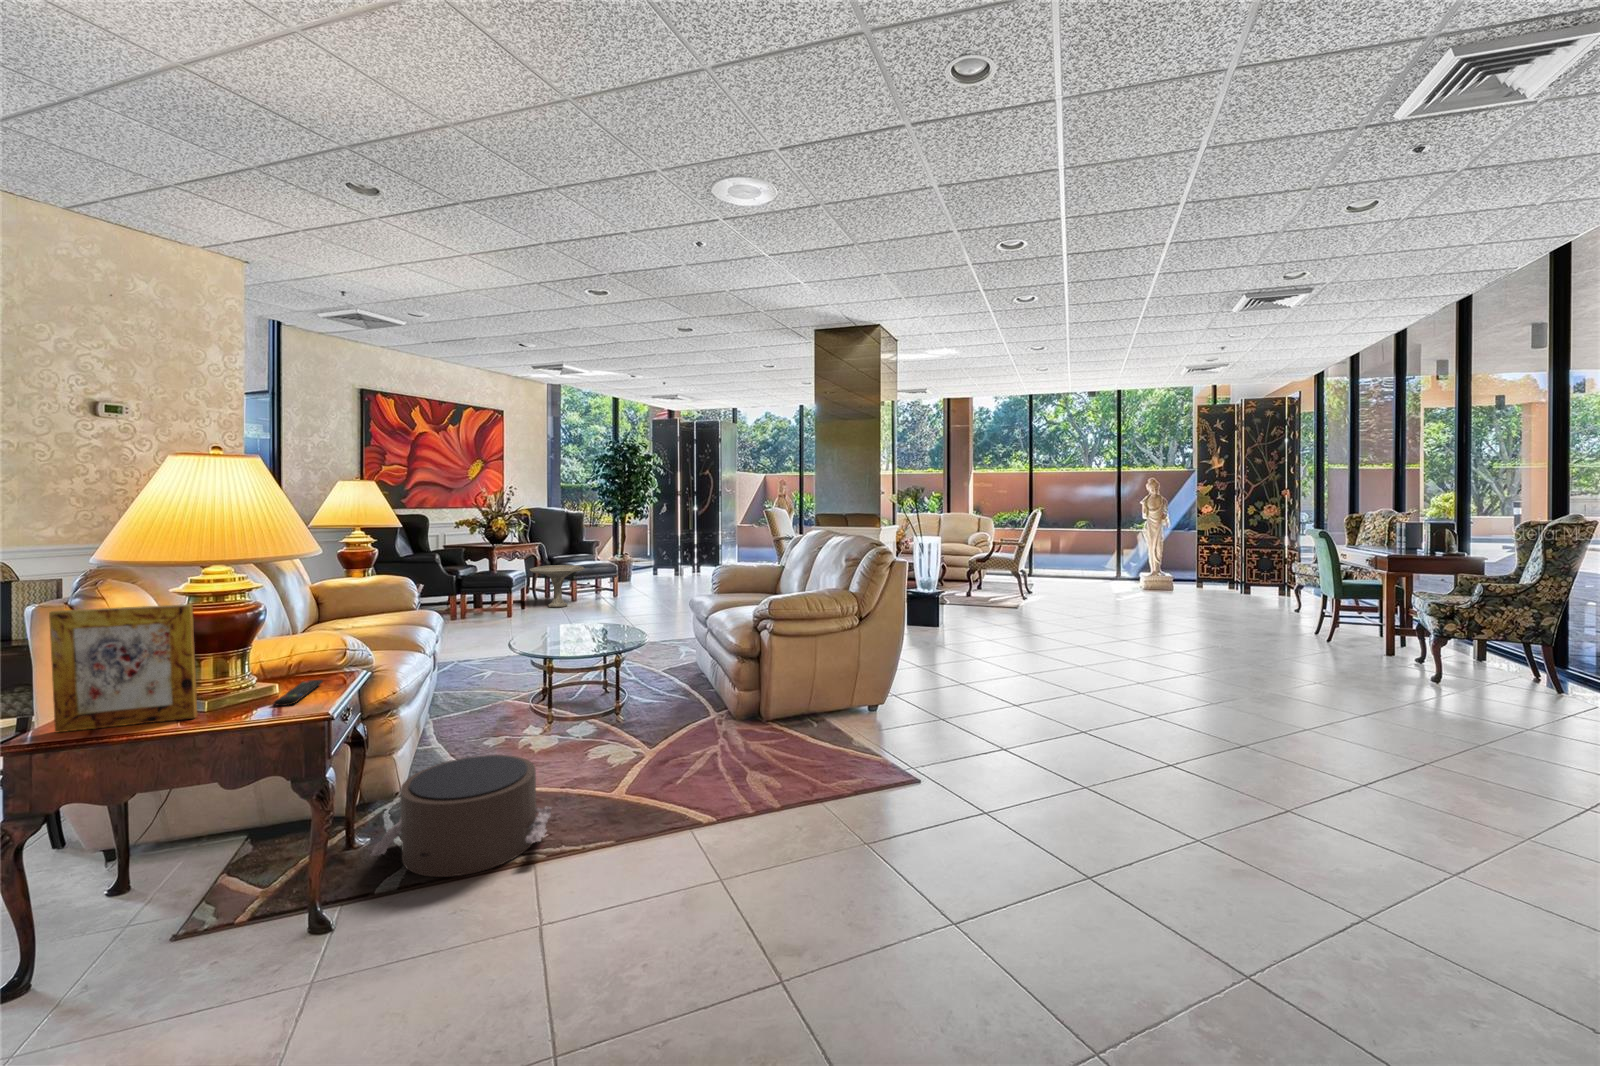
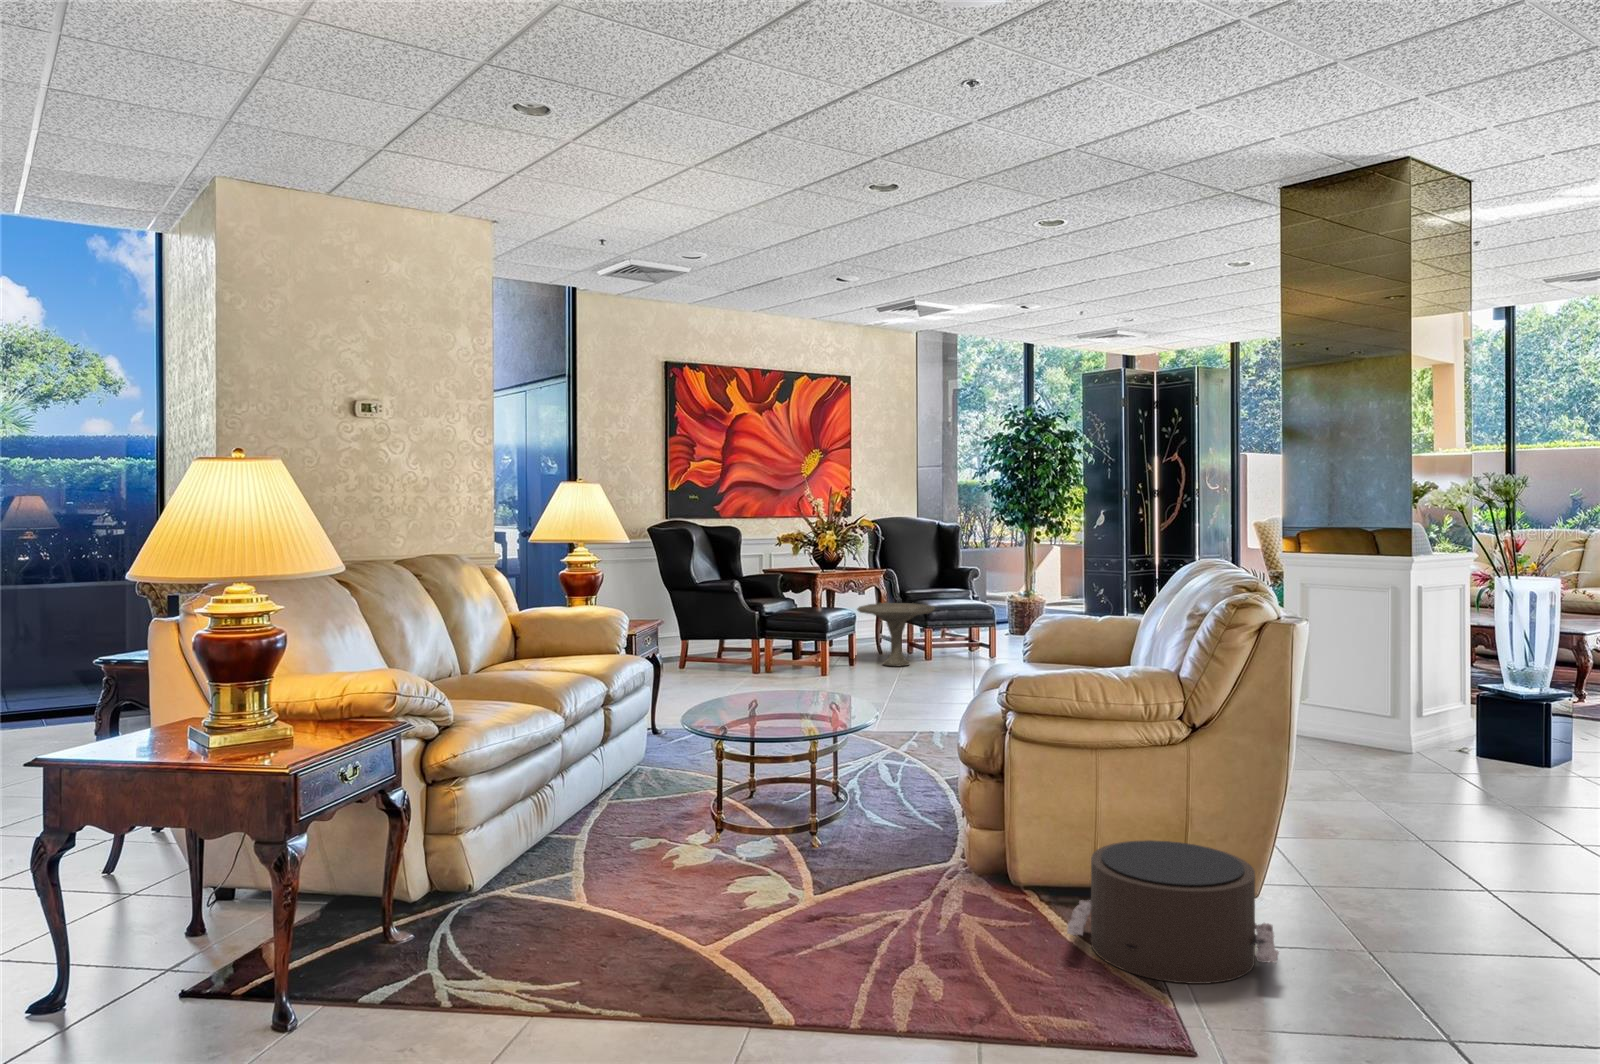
picture frame: present [49,604,197,732] -> none [91,629,202,756]
remote control: present [274,680,323,706] -> none [270,729,349,755]
pouf: present [371,755,551,877] -> present [1067,840,1279,984]

